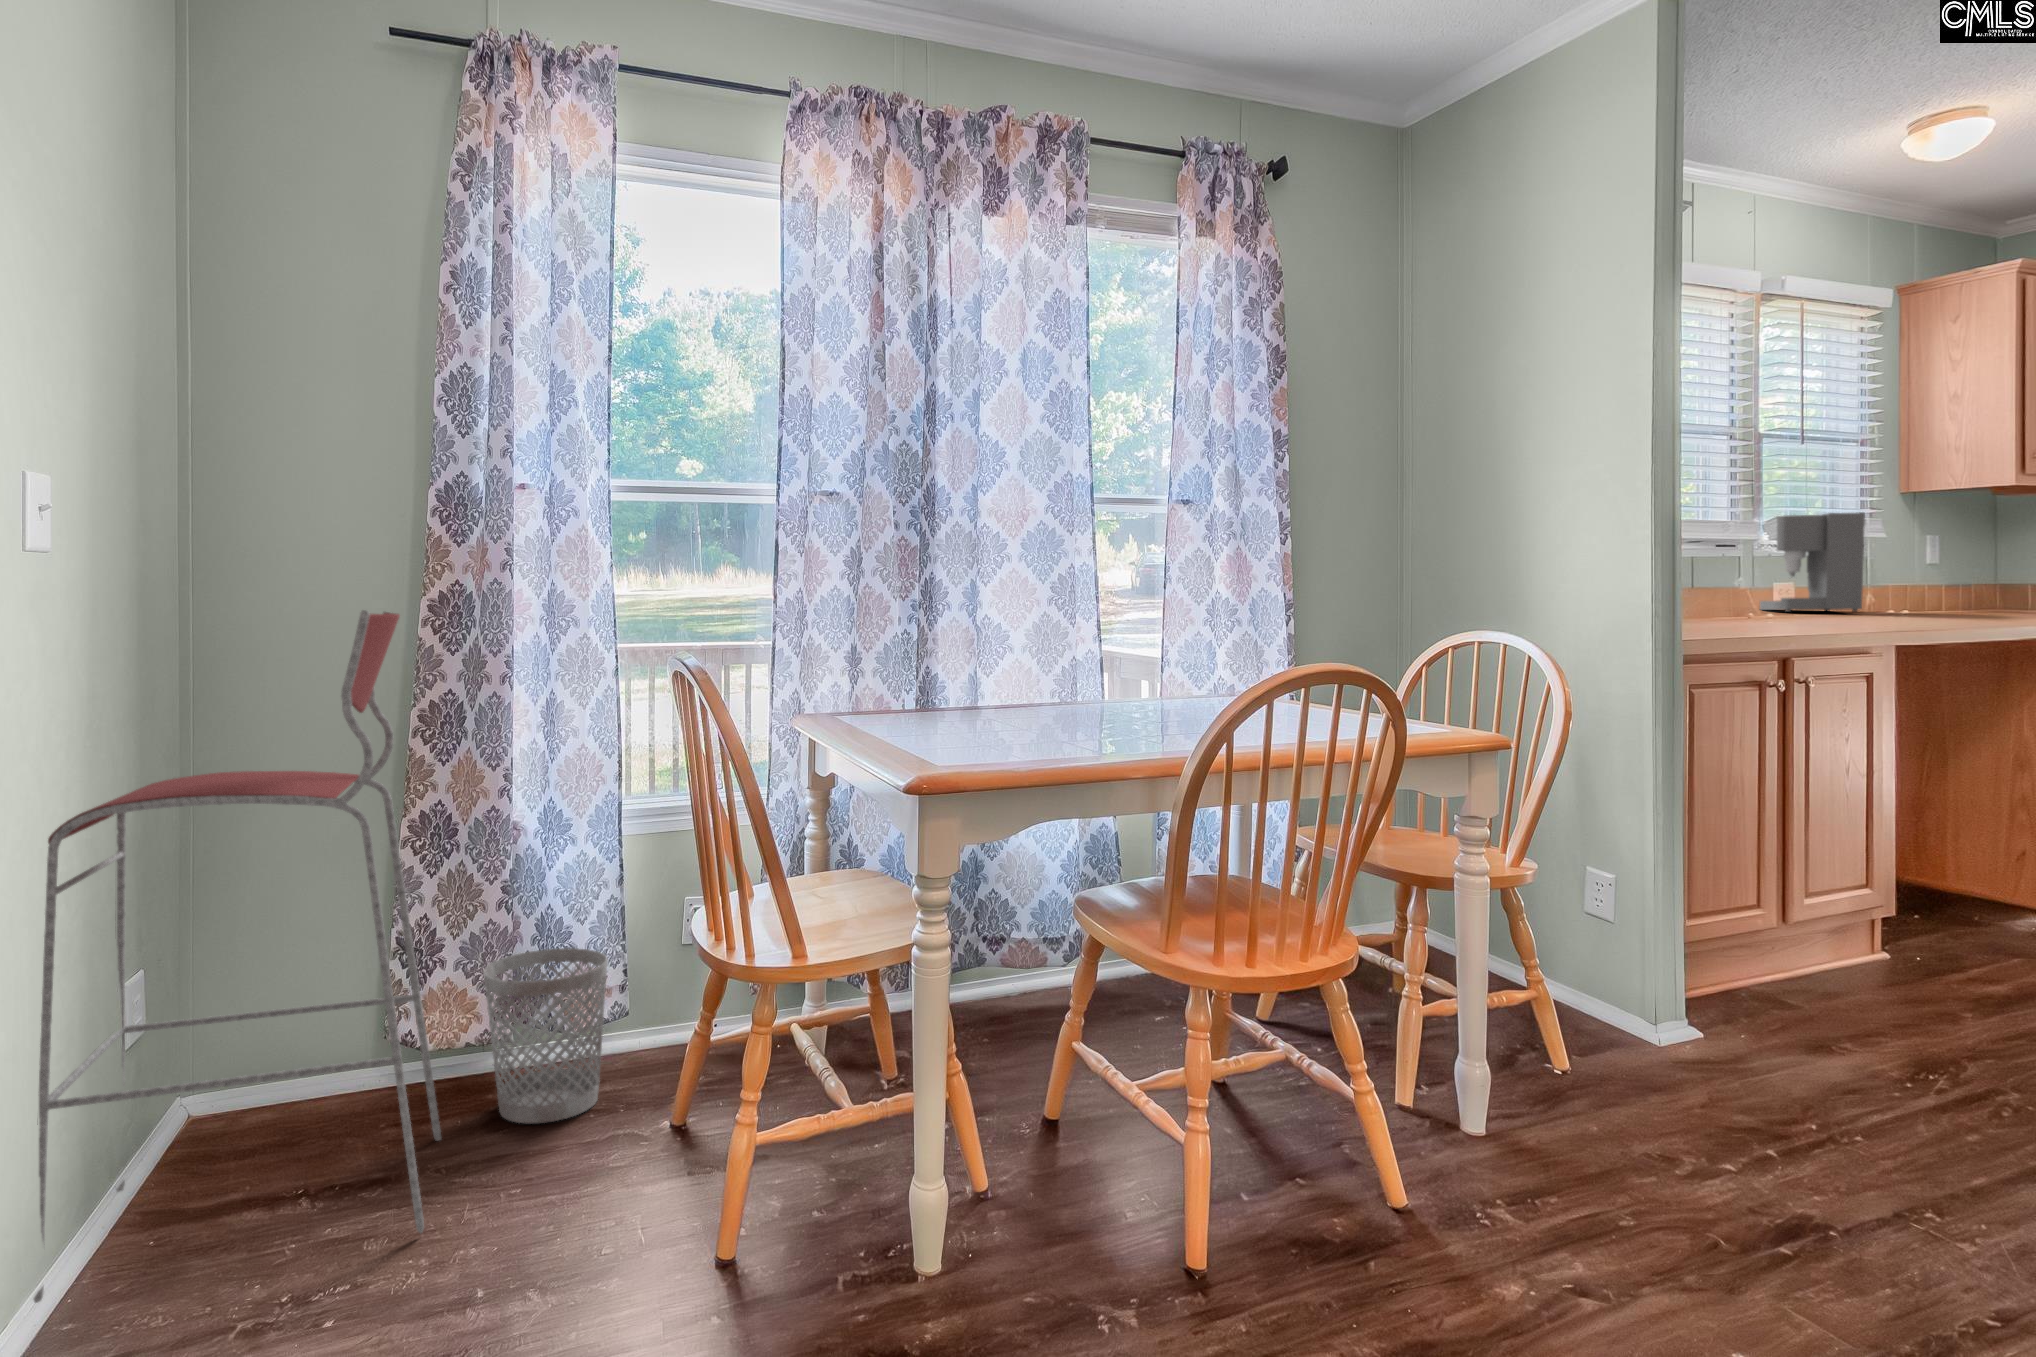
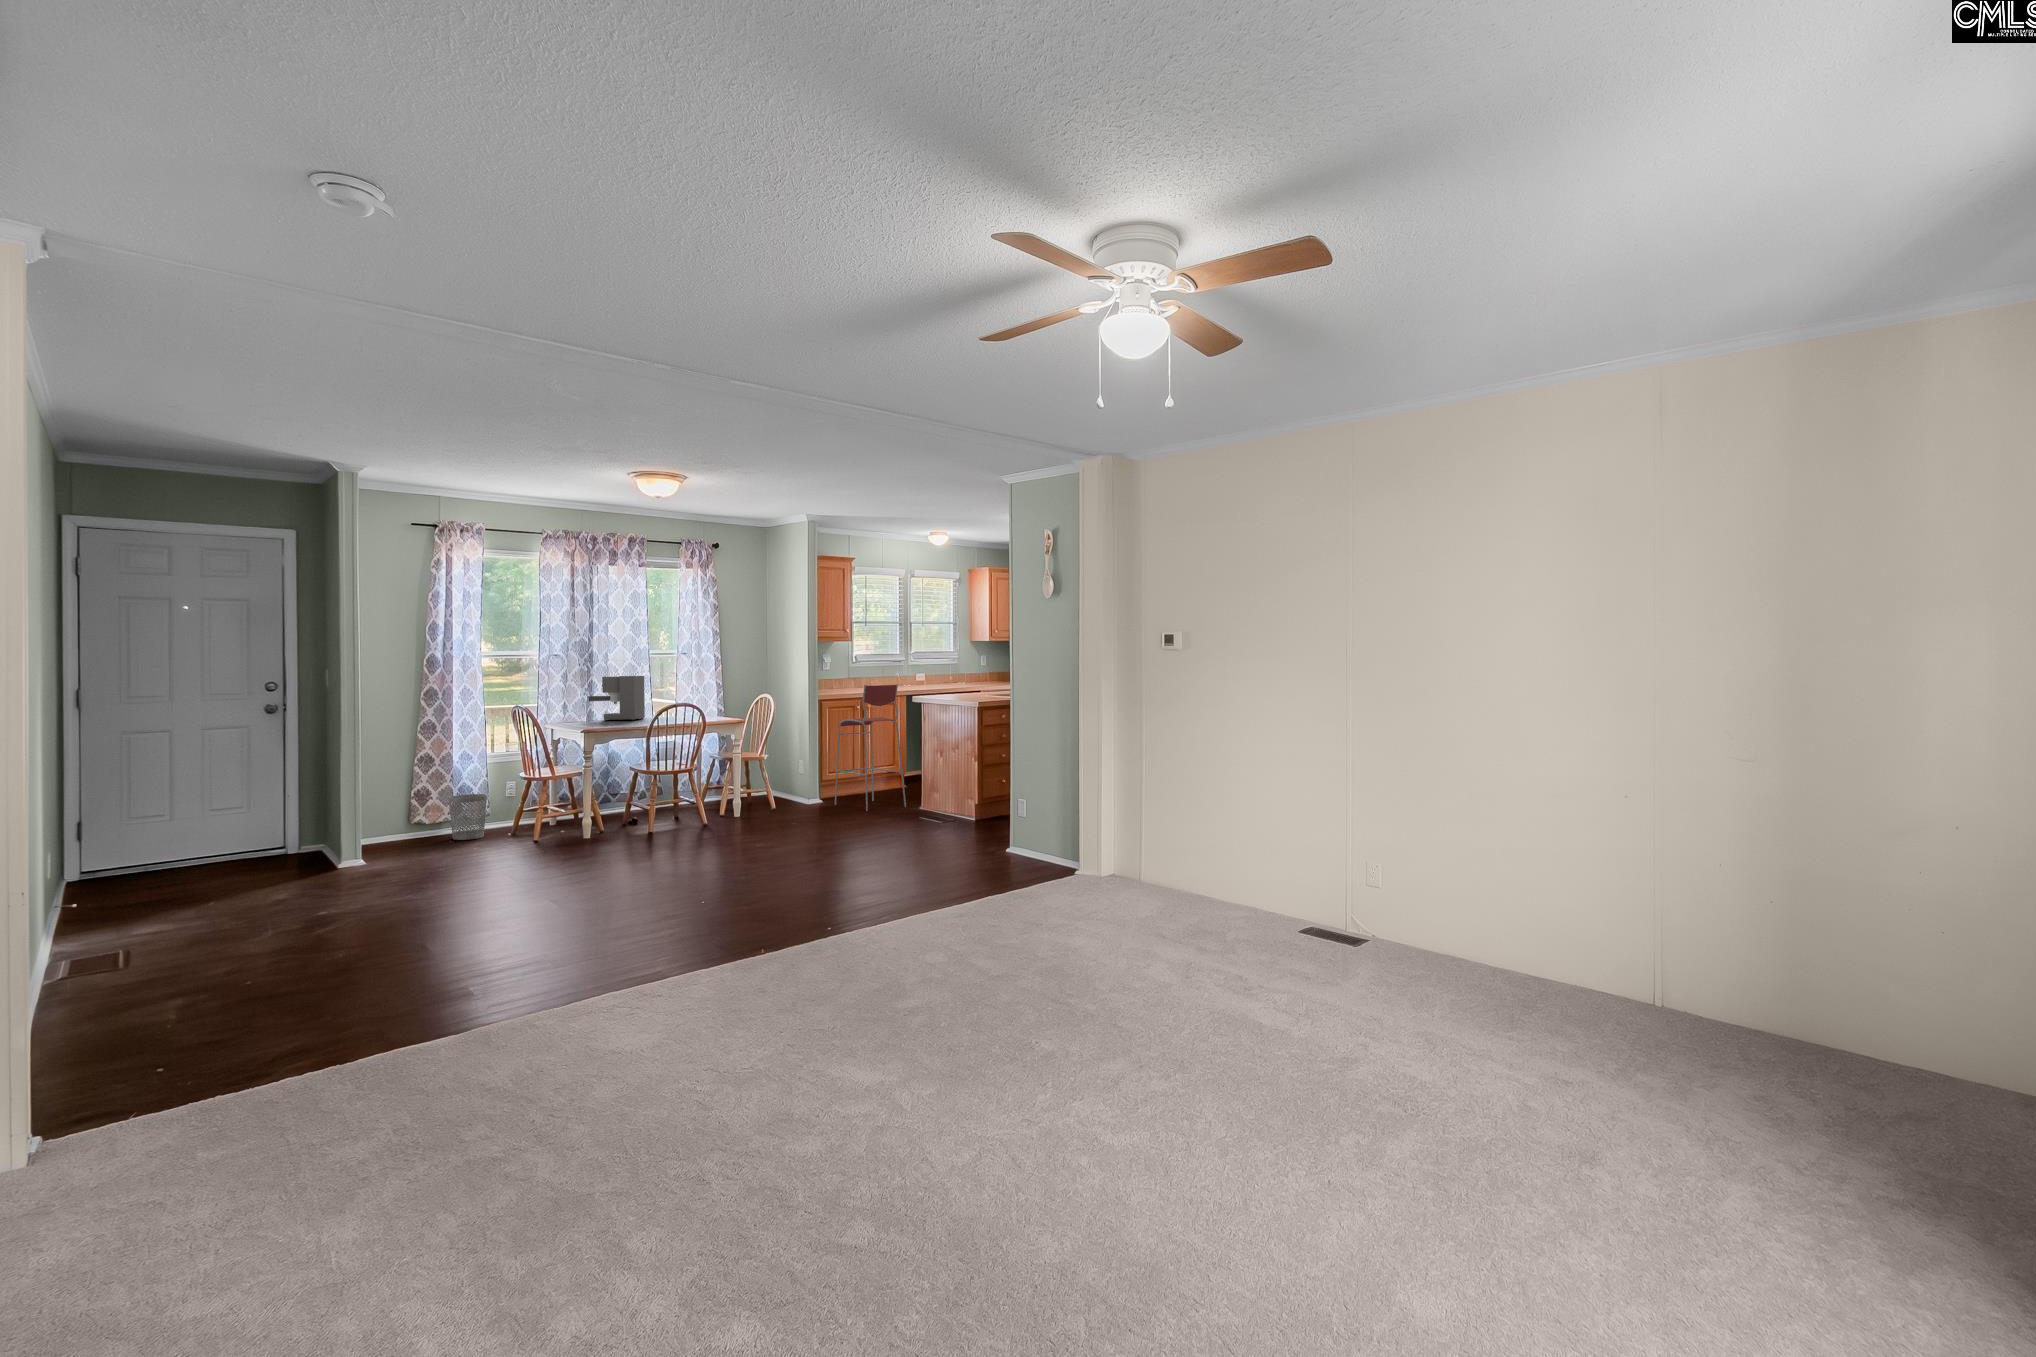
coffee maker: present [1760,512,1865,612] -> present [589,676,645,721]
bar stool: present [34,610,441,1303] -> present [835,684,906,811]

